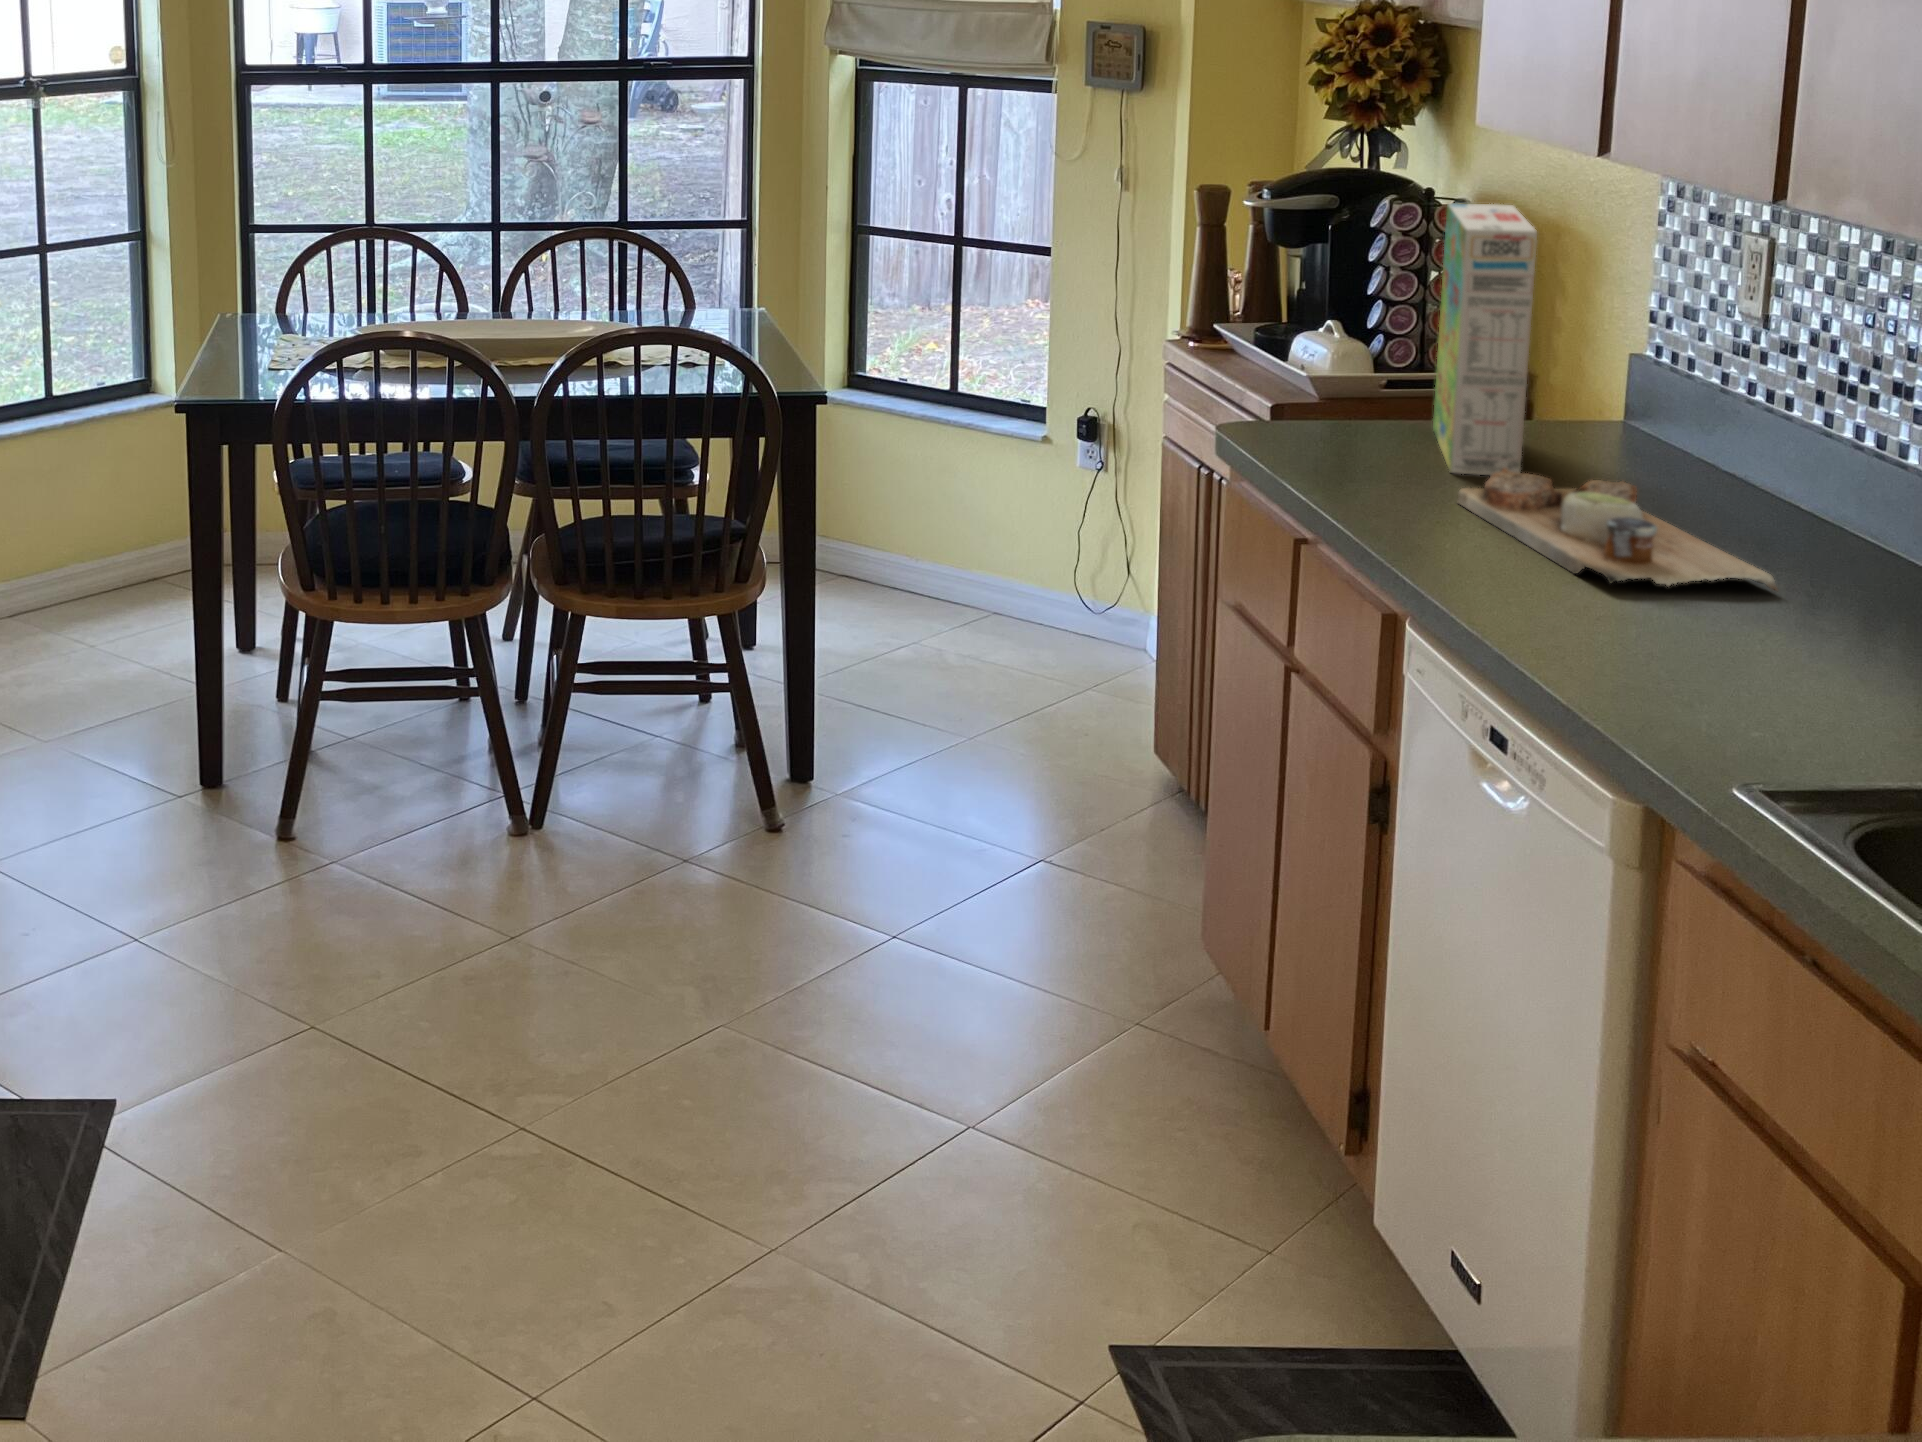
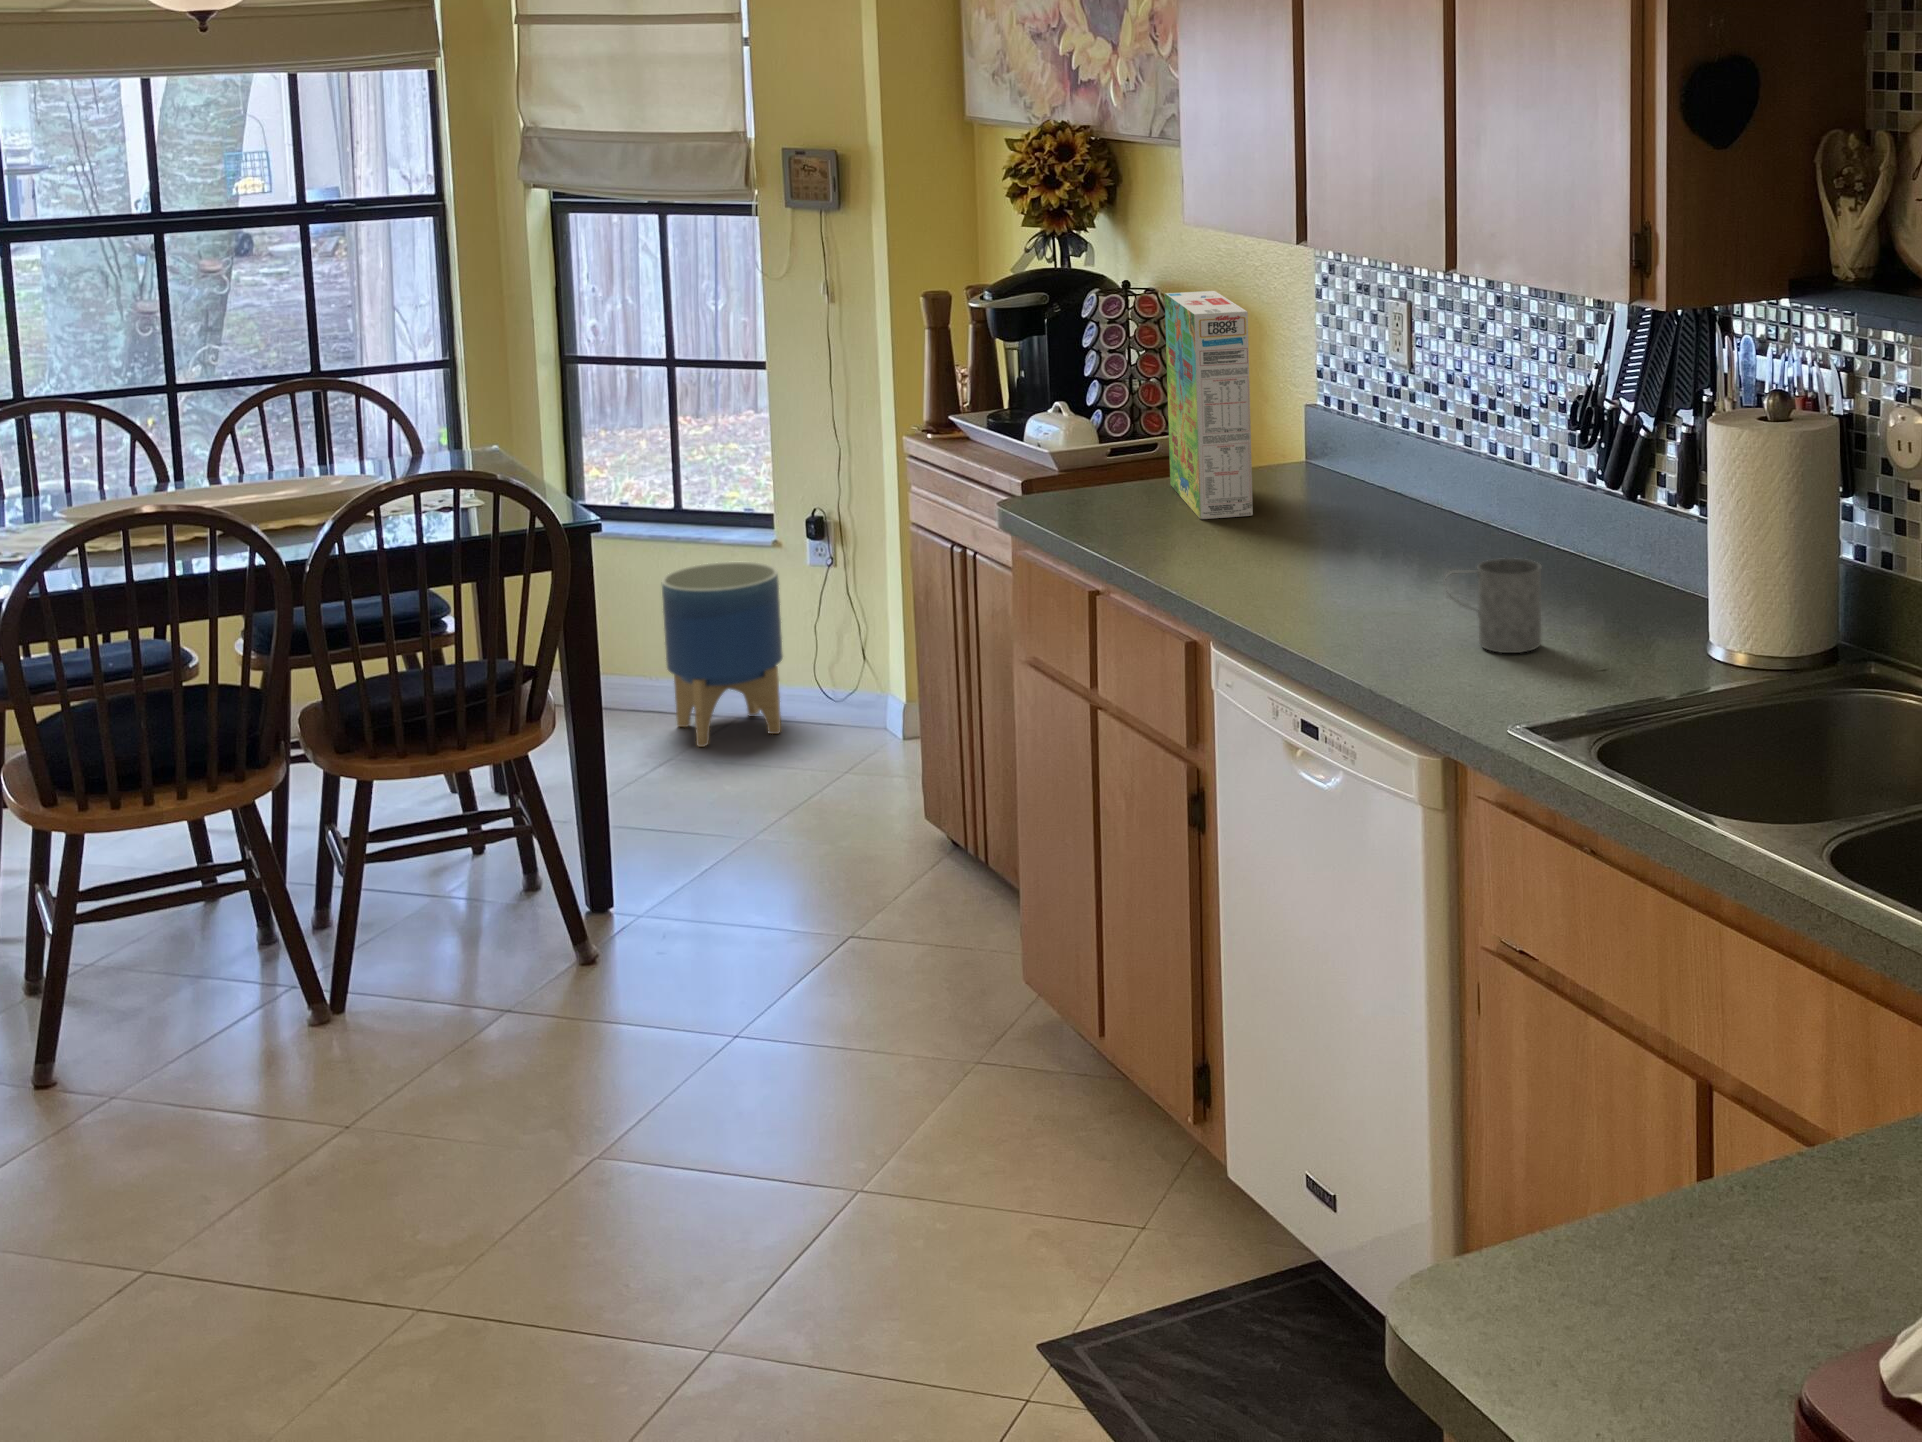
planter: none [914,453,1037,640] -> present [662,562,783,747]
cutting board: present [1458,468,1777,590] -> none [1217,508,1468,591]
mug: none [1710,573,1858,698] -> present [1446,558,1542,653]

